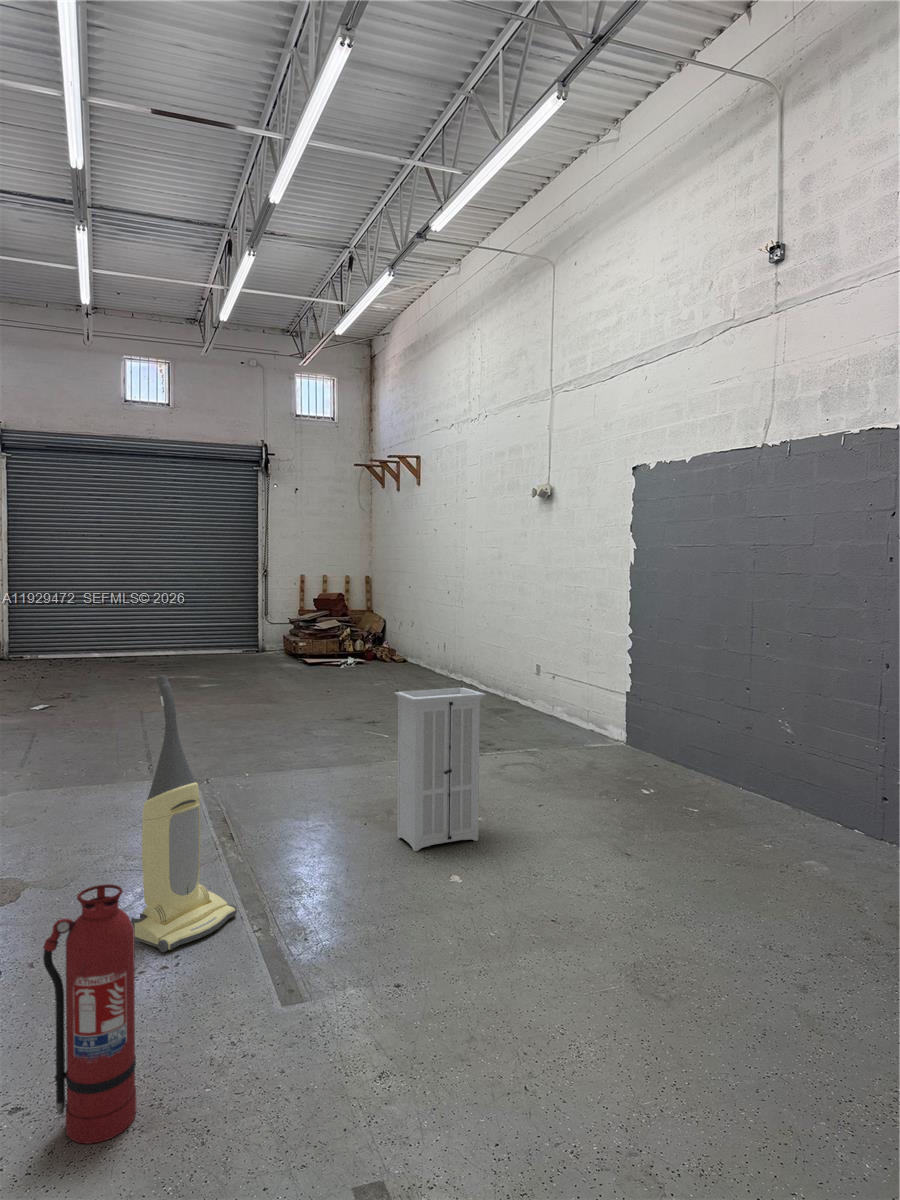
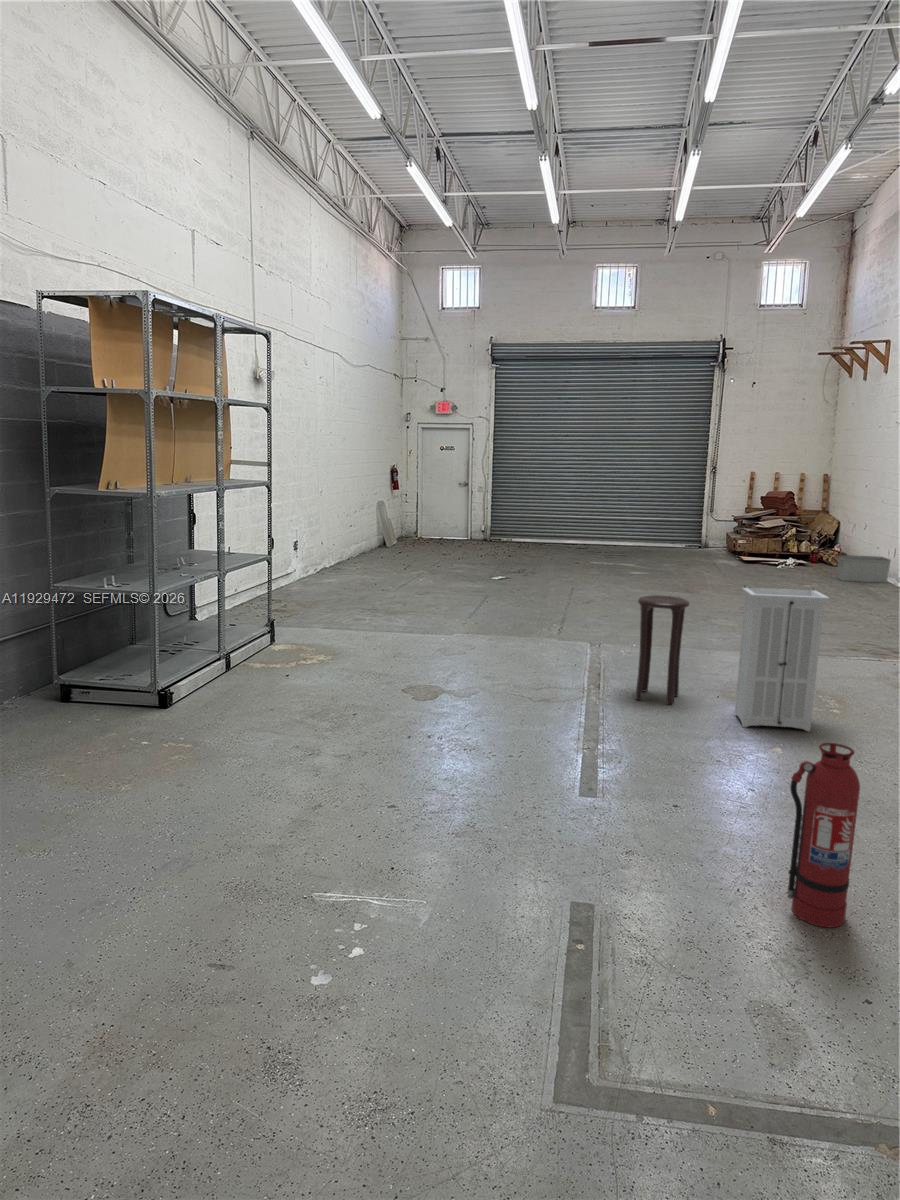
storage bin: none [396,649,441,674] -> present [837,555,891,583]
vacuum cleaner: present [131,675,237,953] -> none [503,554,577,746]
stool: none [275,710,335,842] -> present [636,595,689,704]
fire extinguisher: present [43,884,136,1144] -> present [787,743,860,927]

